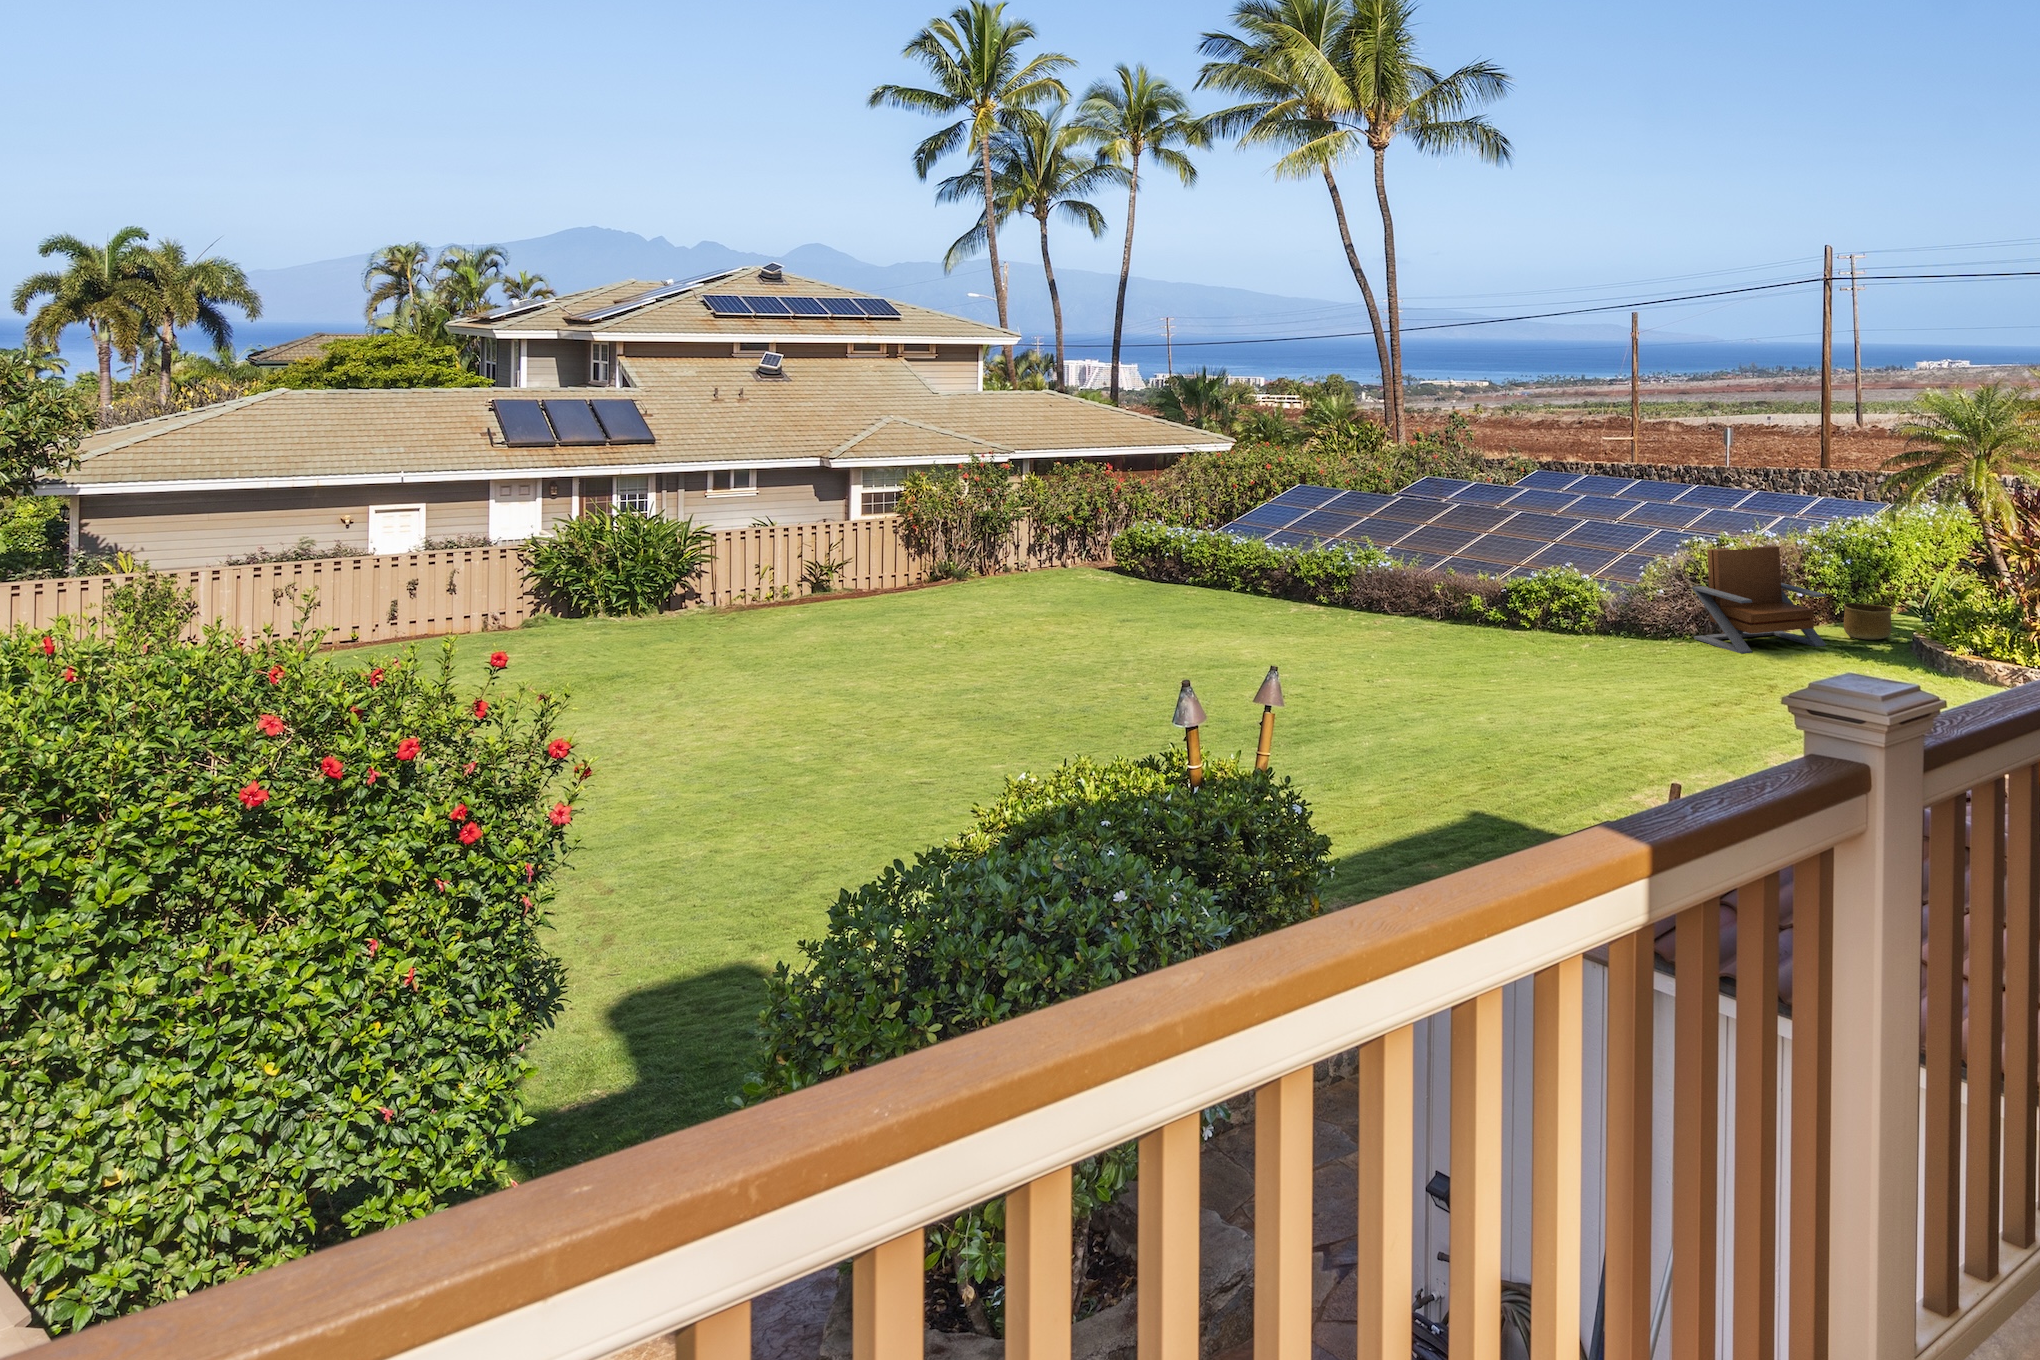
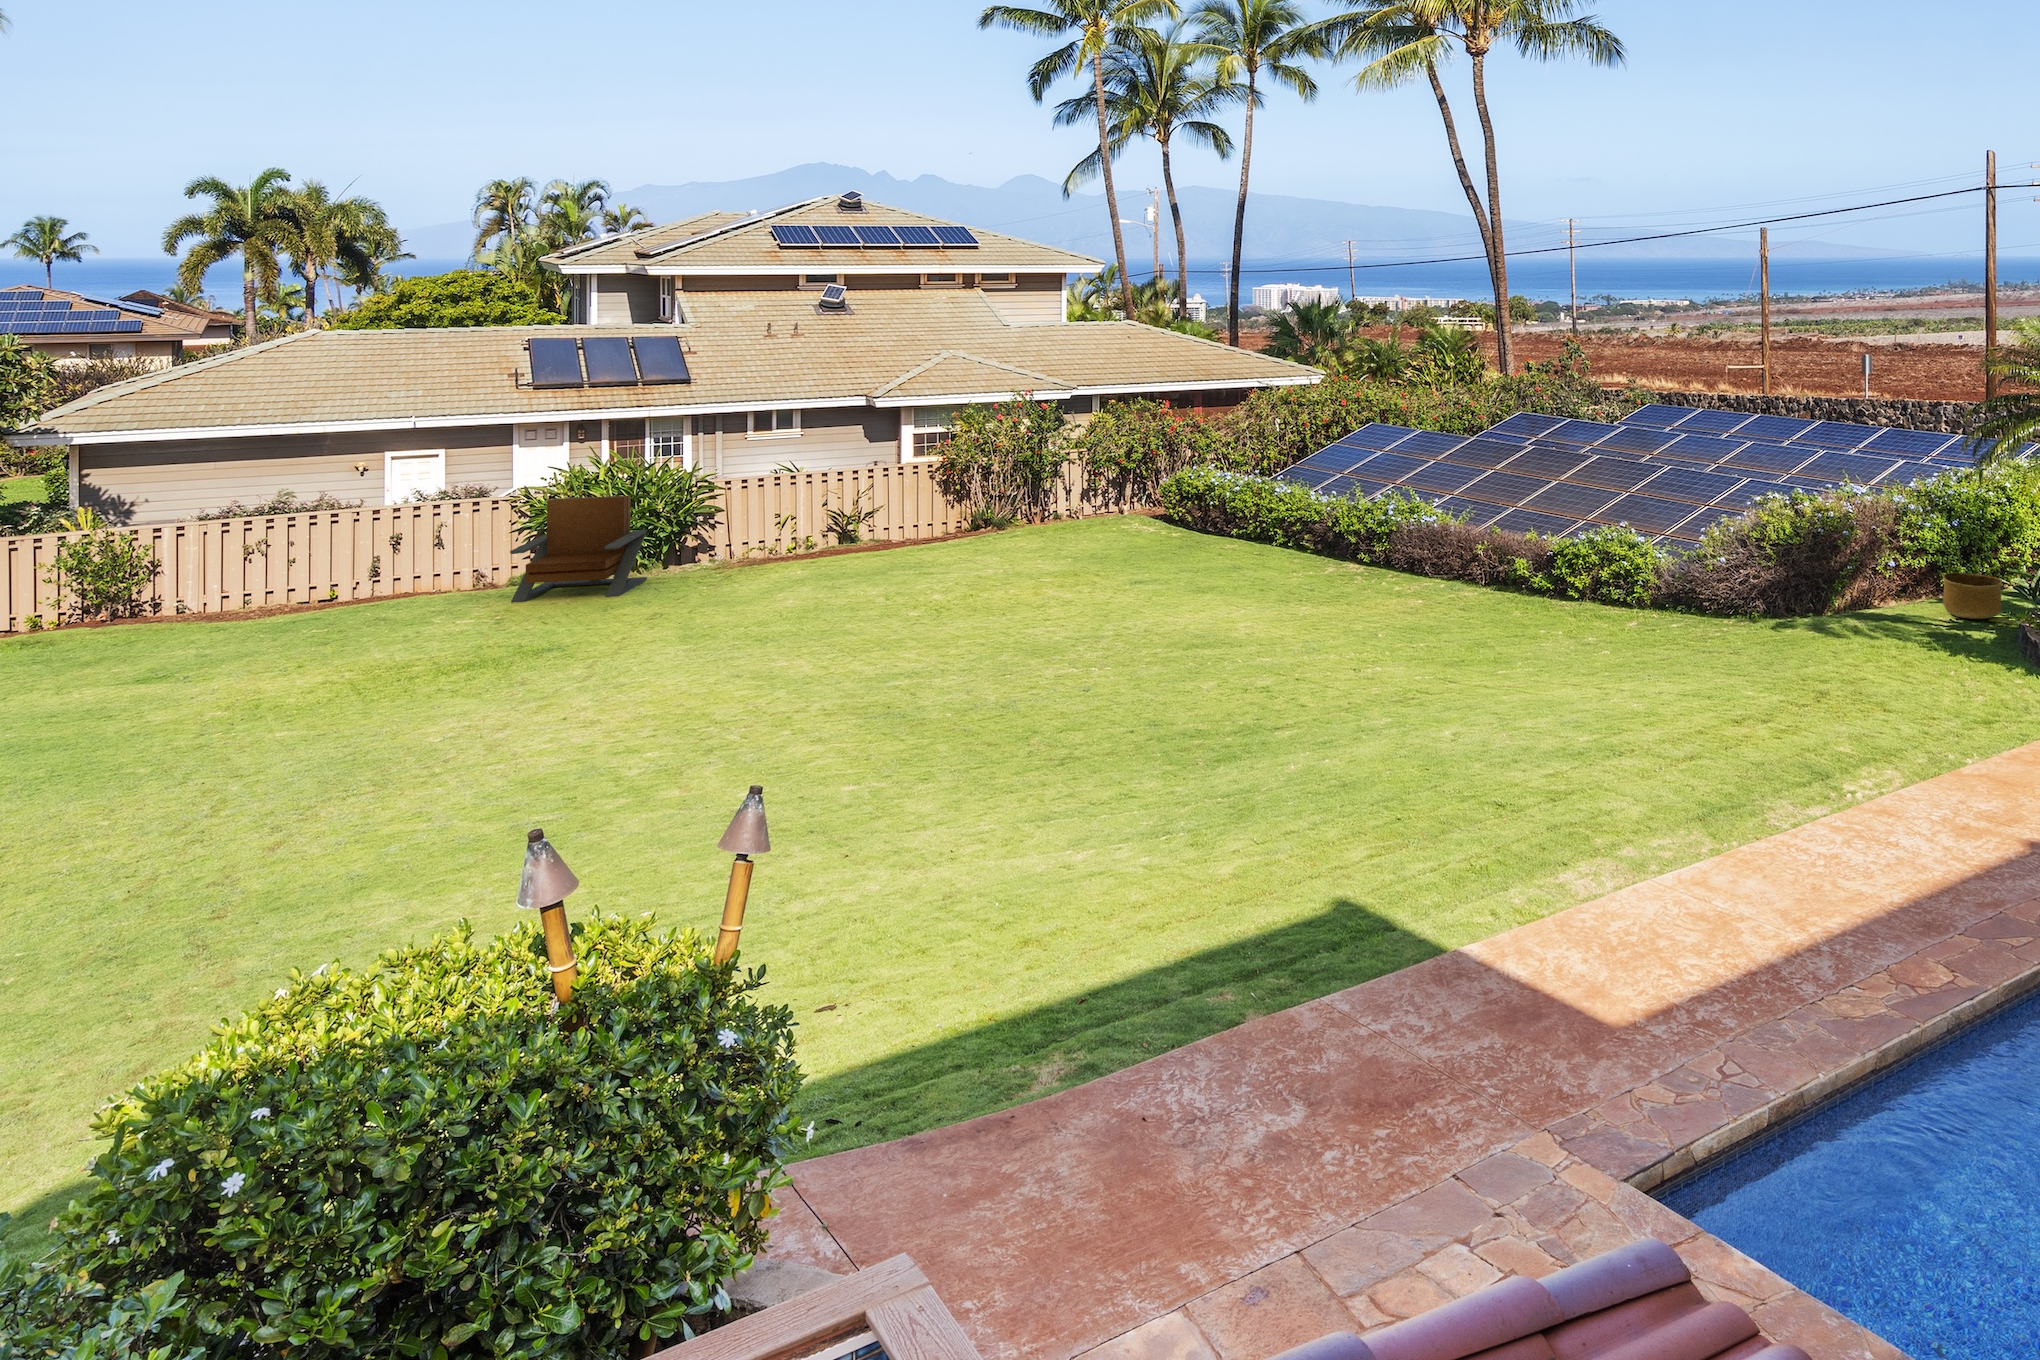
lounge chair: present [1692,546,1826,654] -> present [510,496,647,603]

